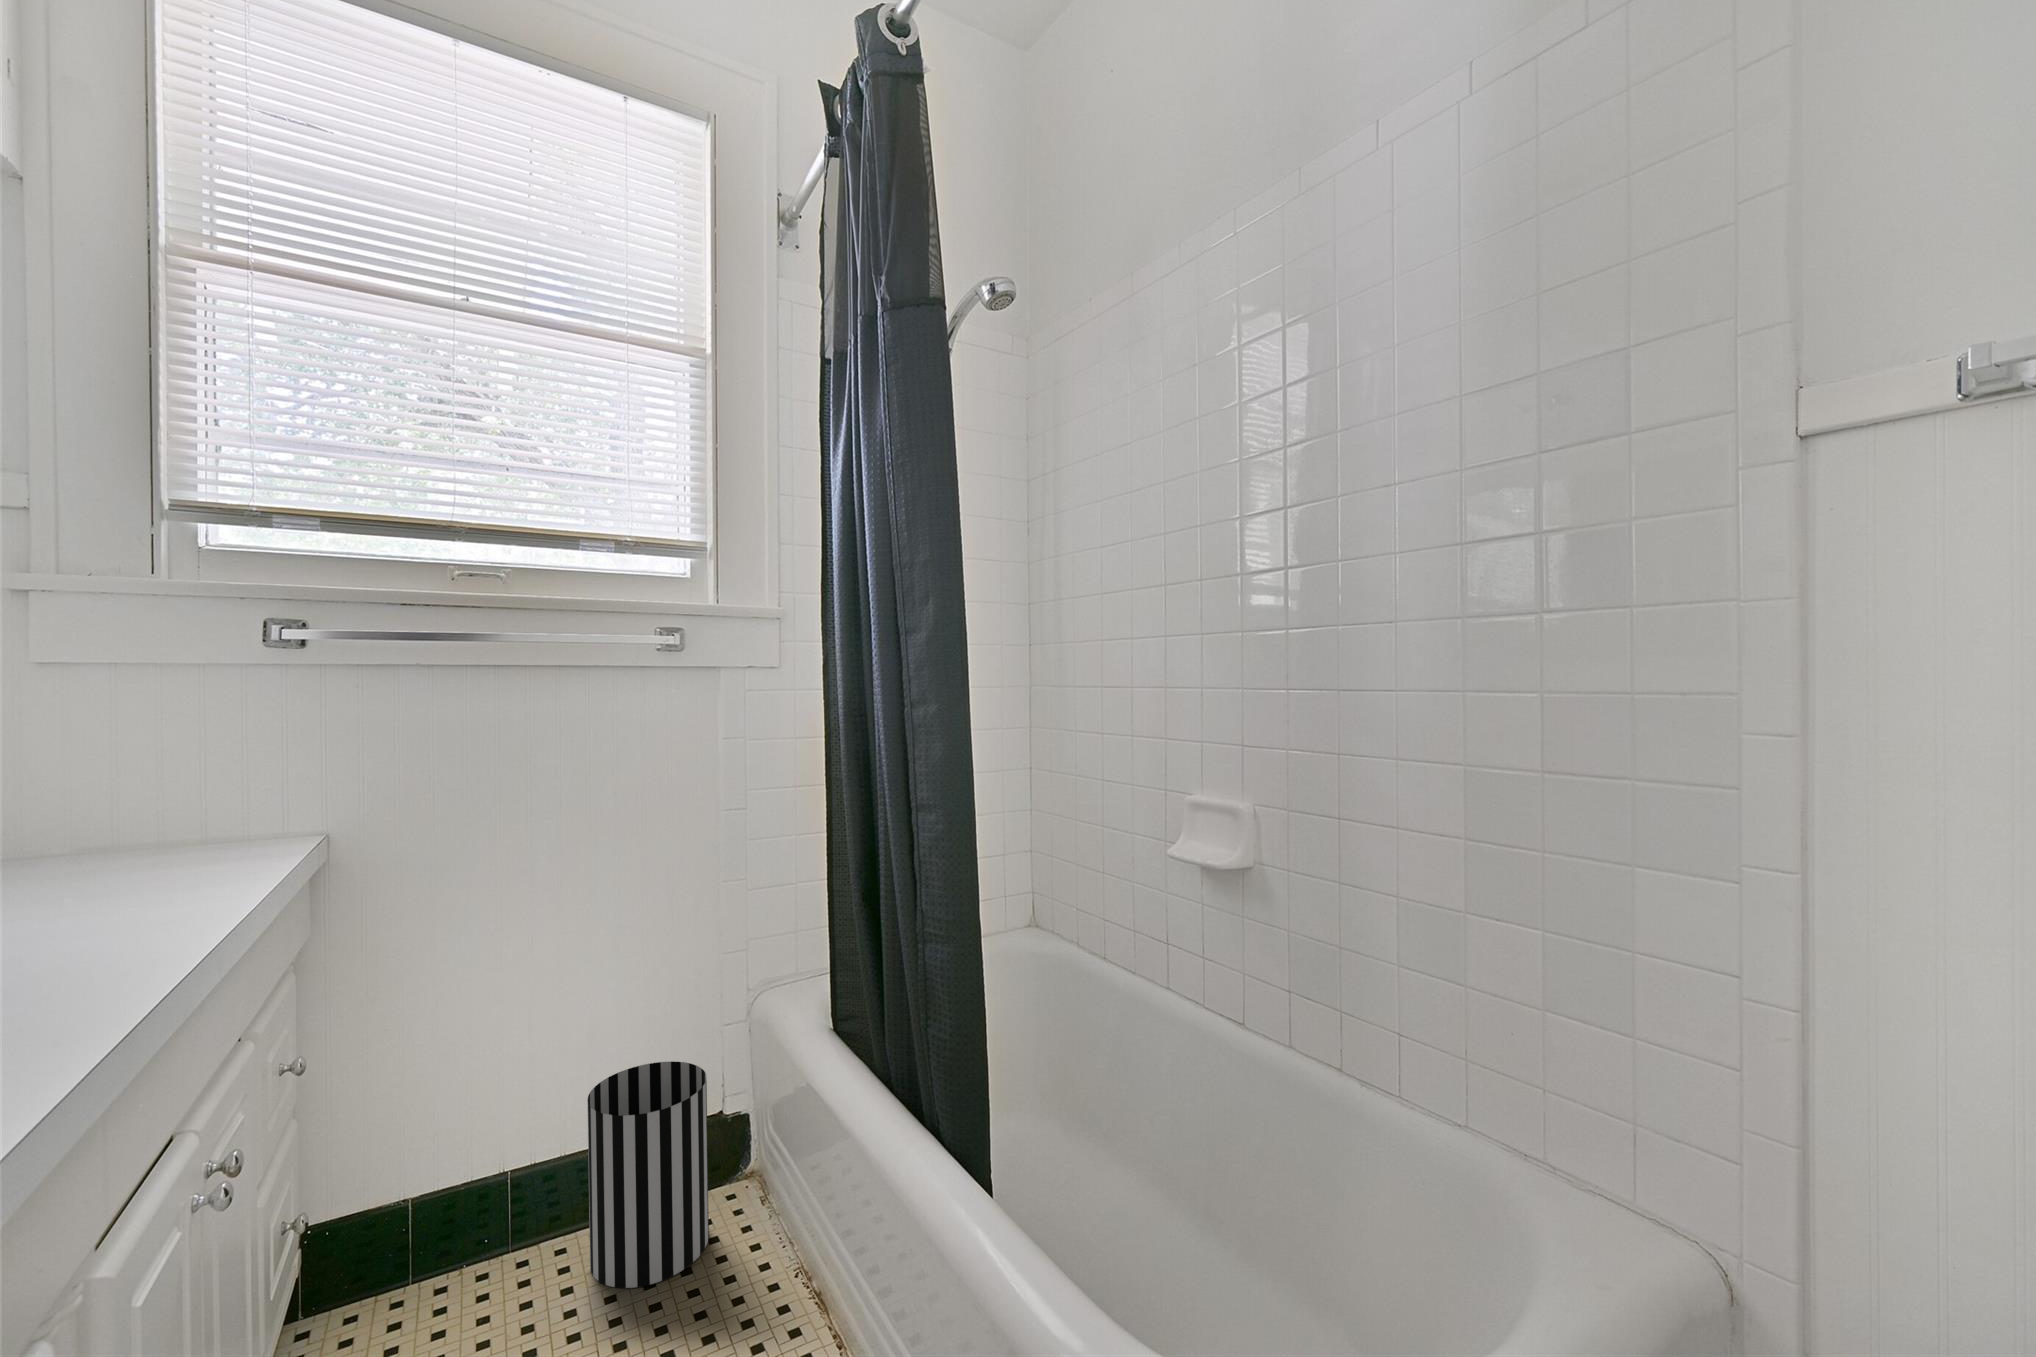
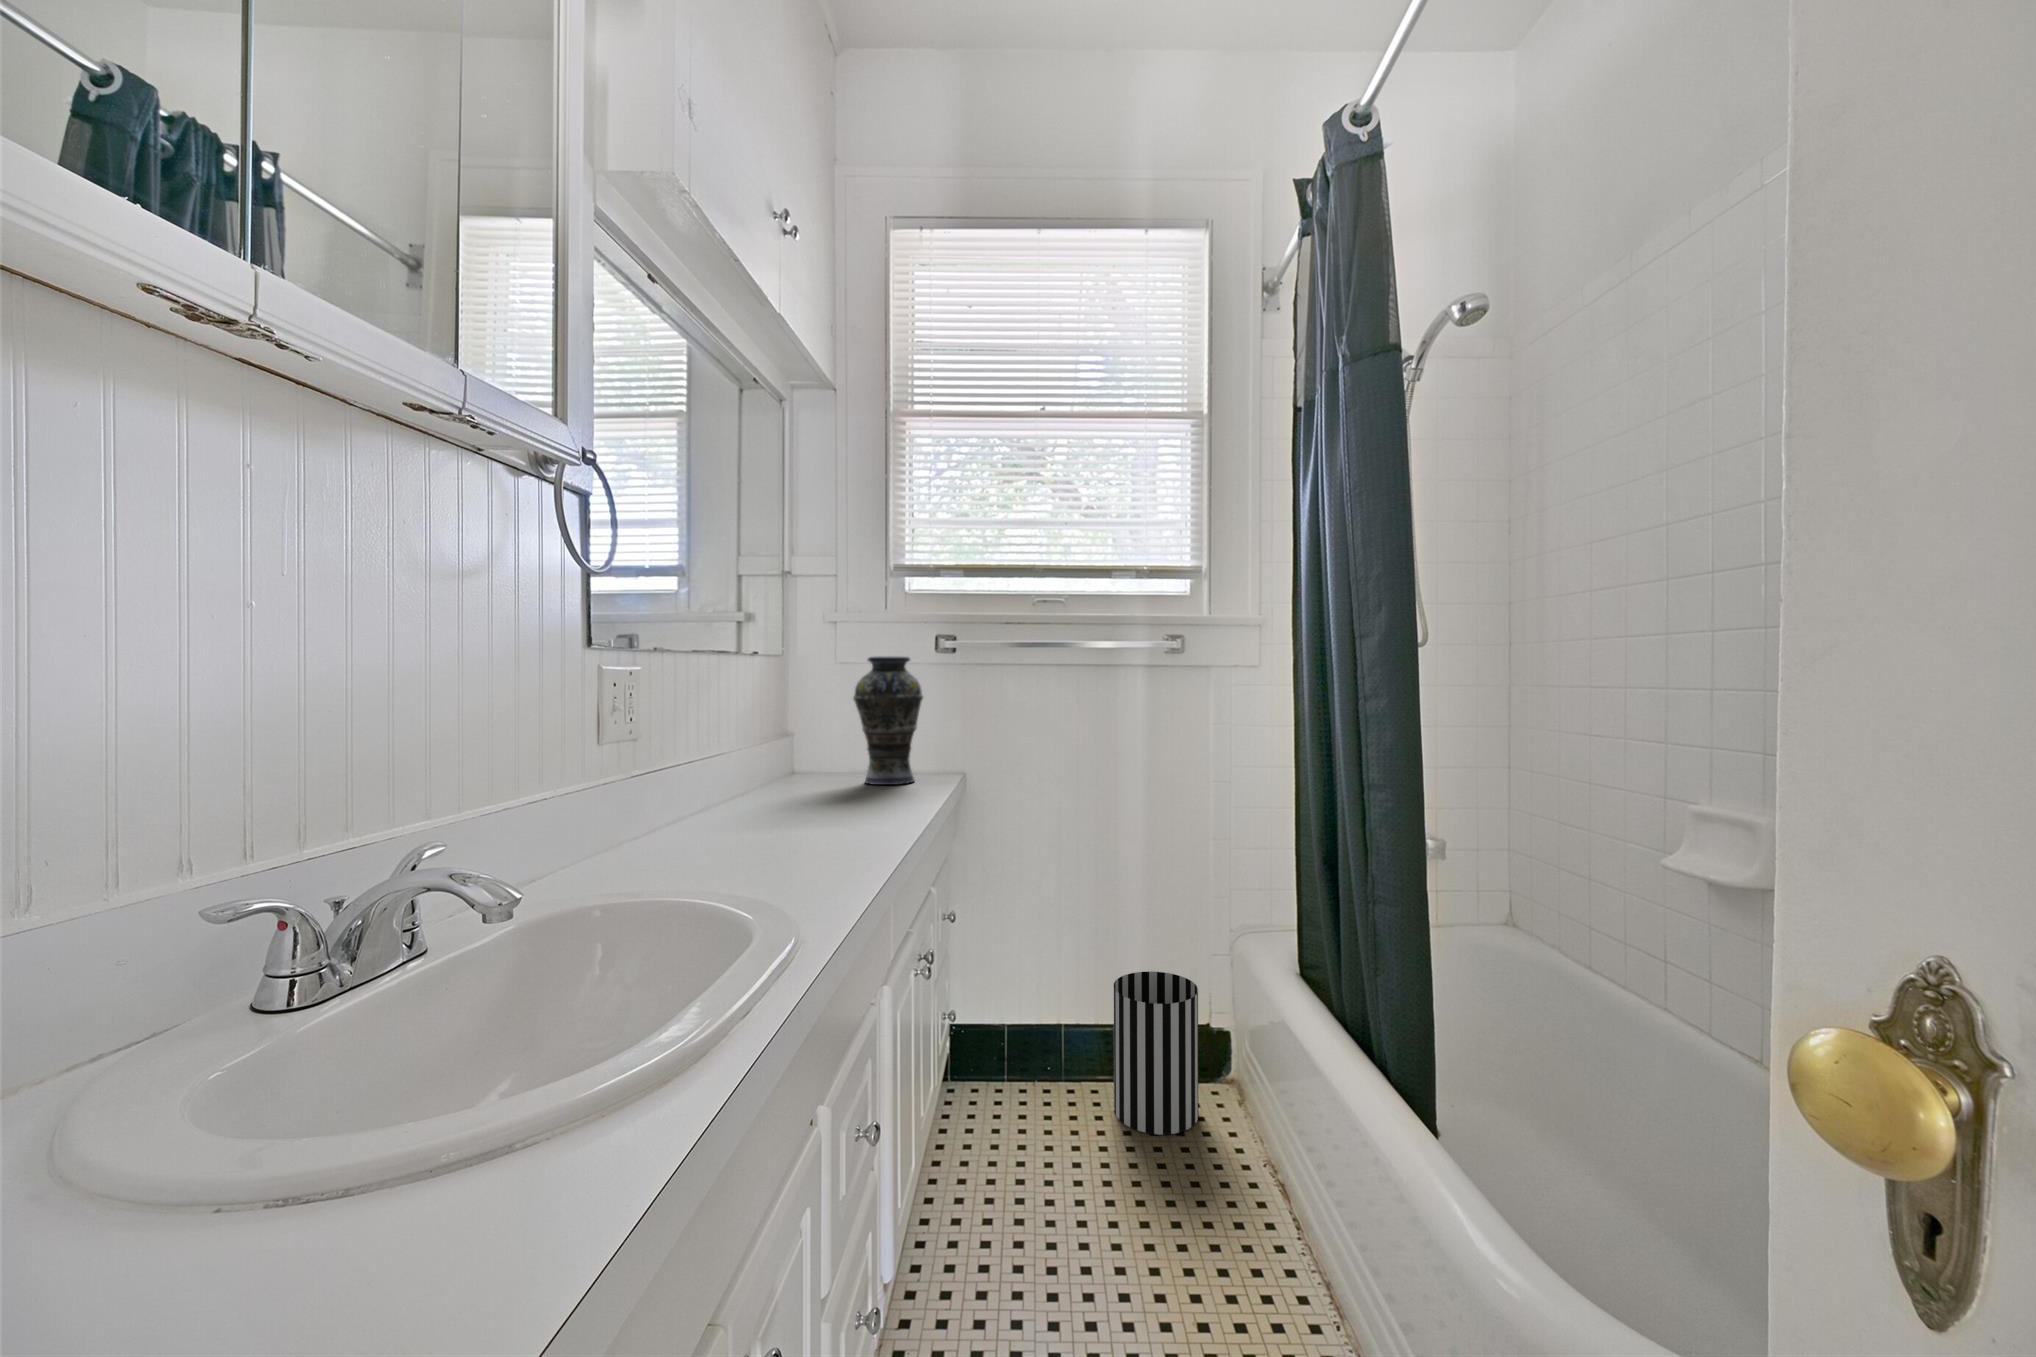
vase: none [70,655,237,876] -> present [853,656,923,785]

